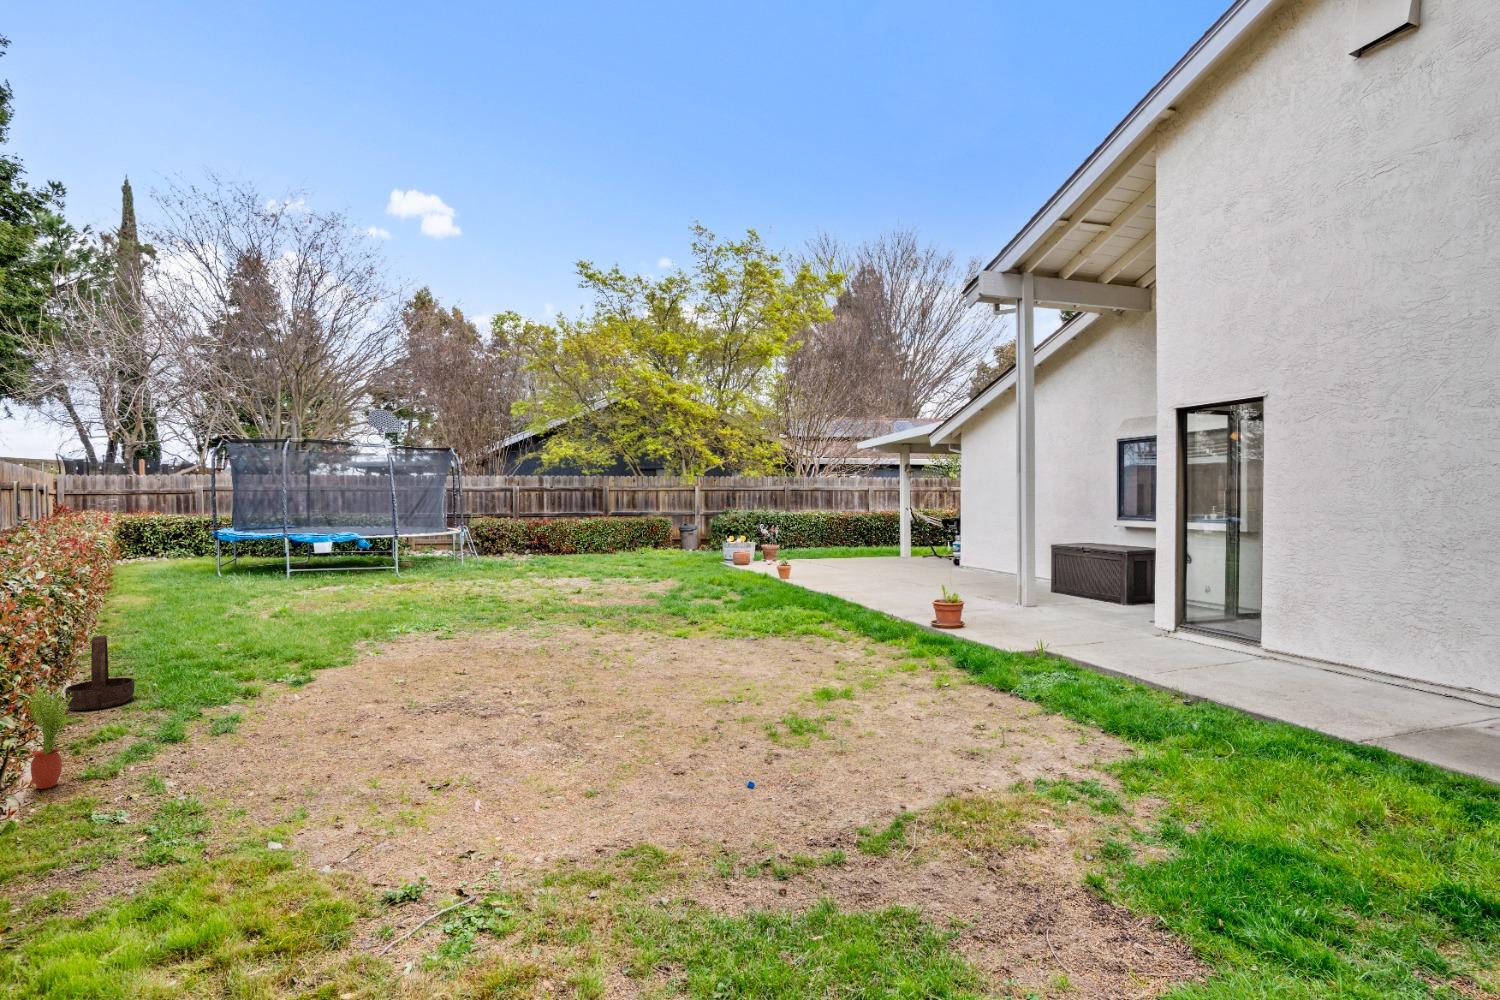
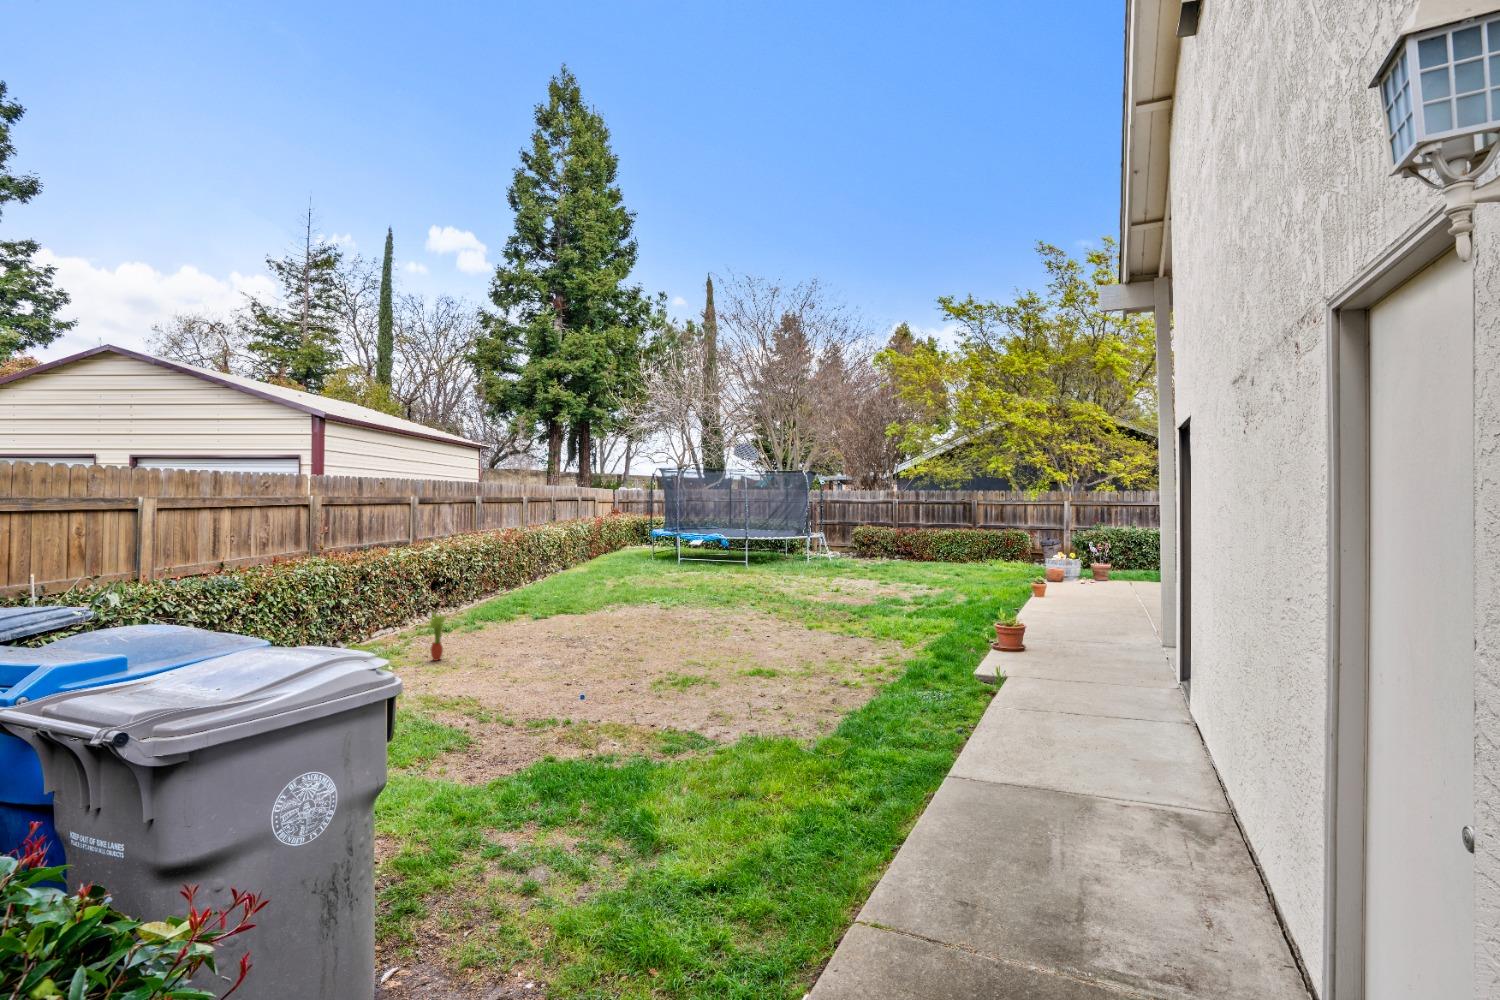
basket: present [65,636,134,710] -> none [491,591,521,630]

